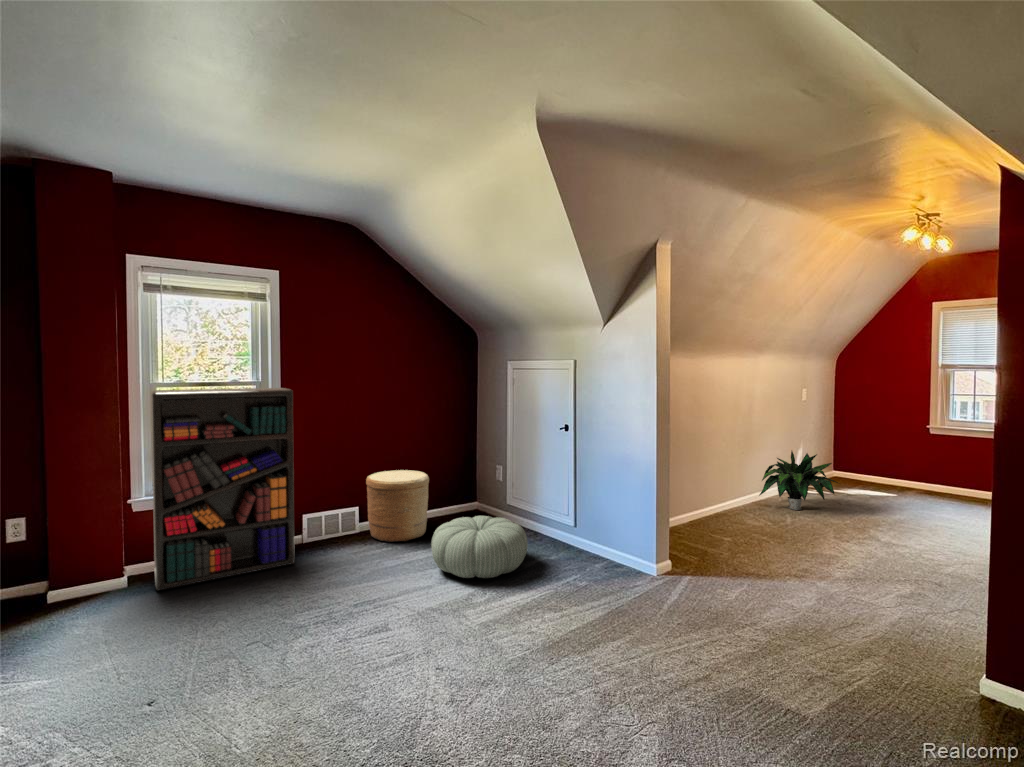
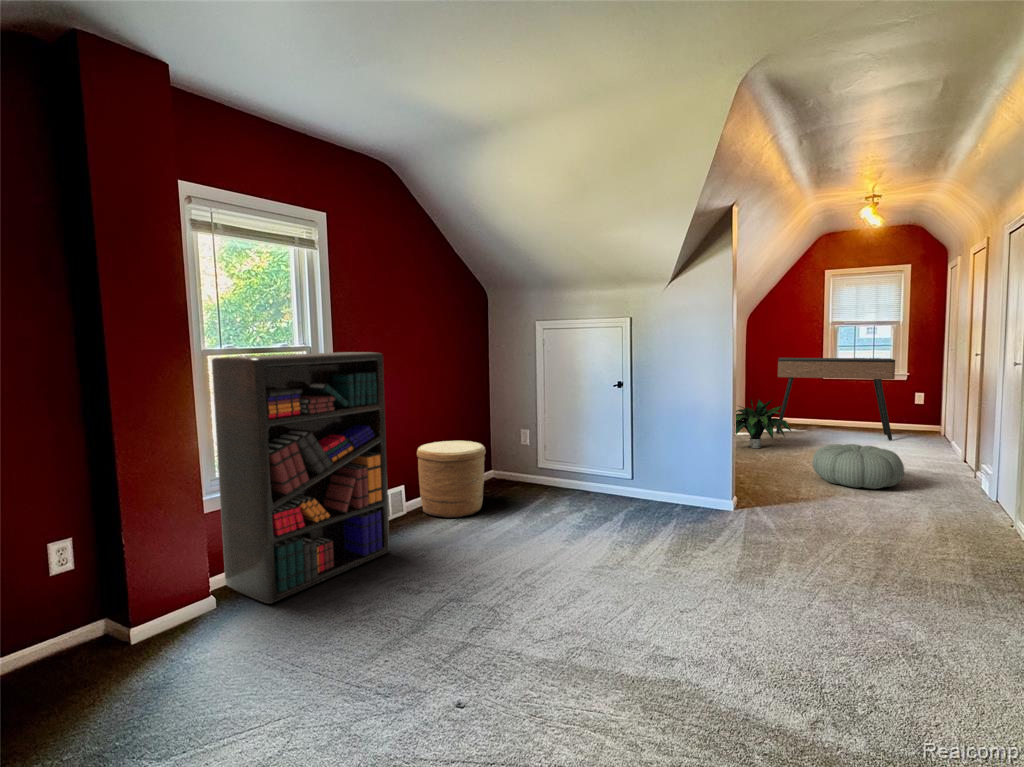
console table: none [848,406,1012,519] -> present [776,358,895,440]
pouf: present [431,516,528,578] -> present [812,444,904,489]

